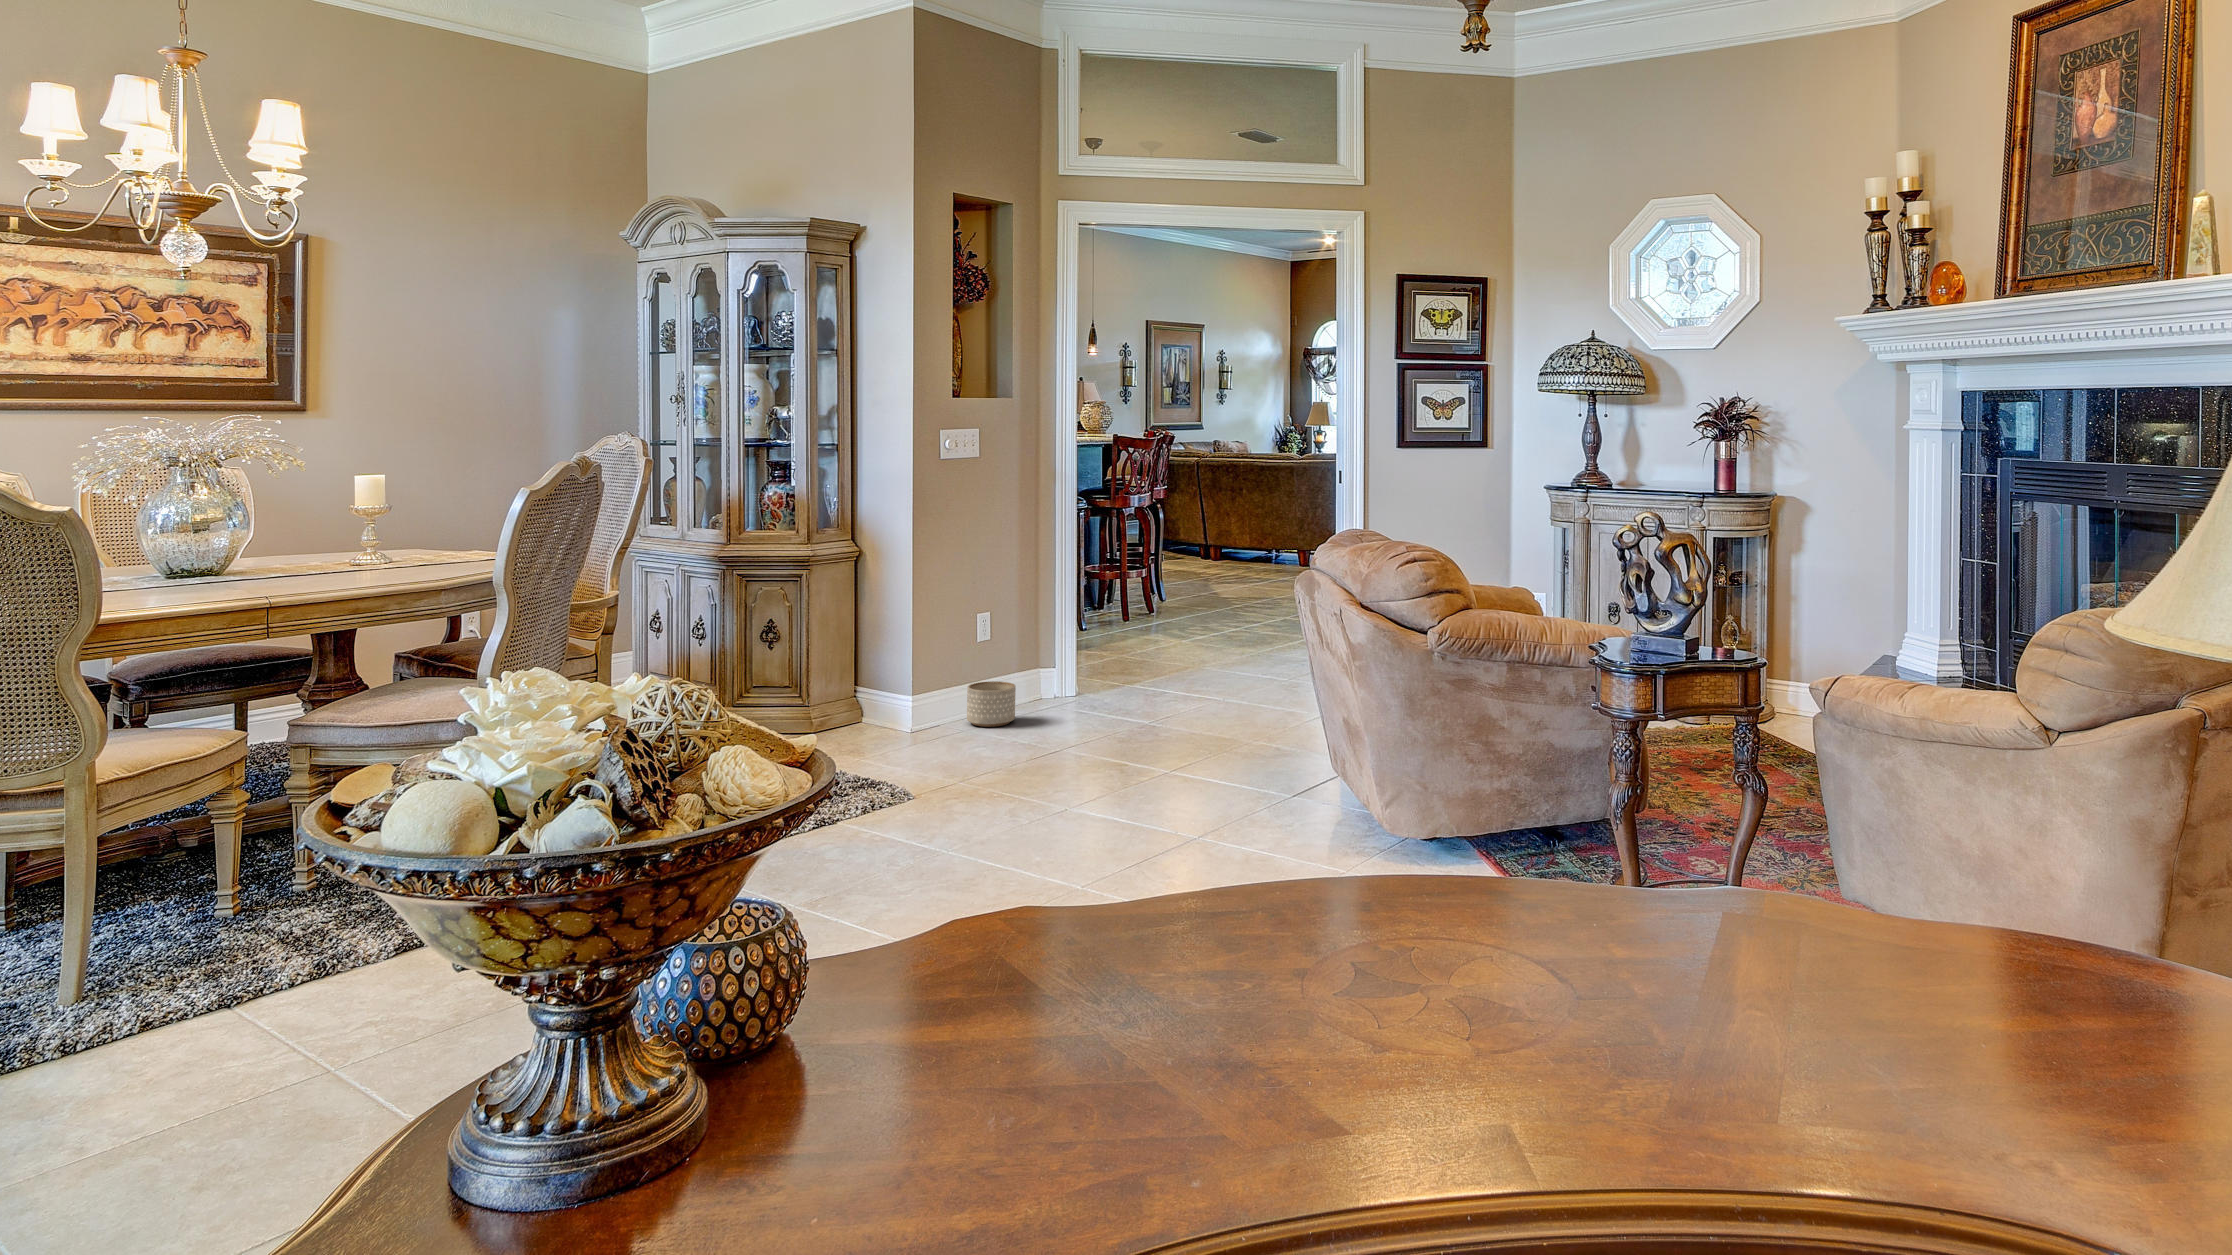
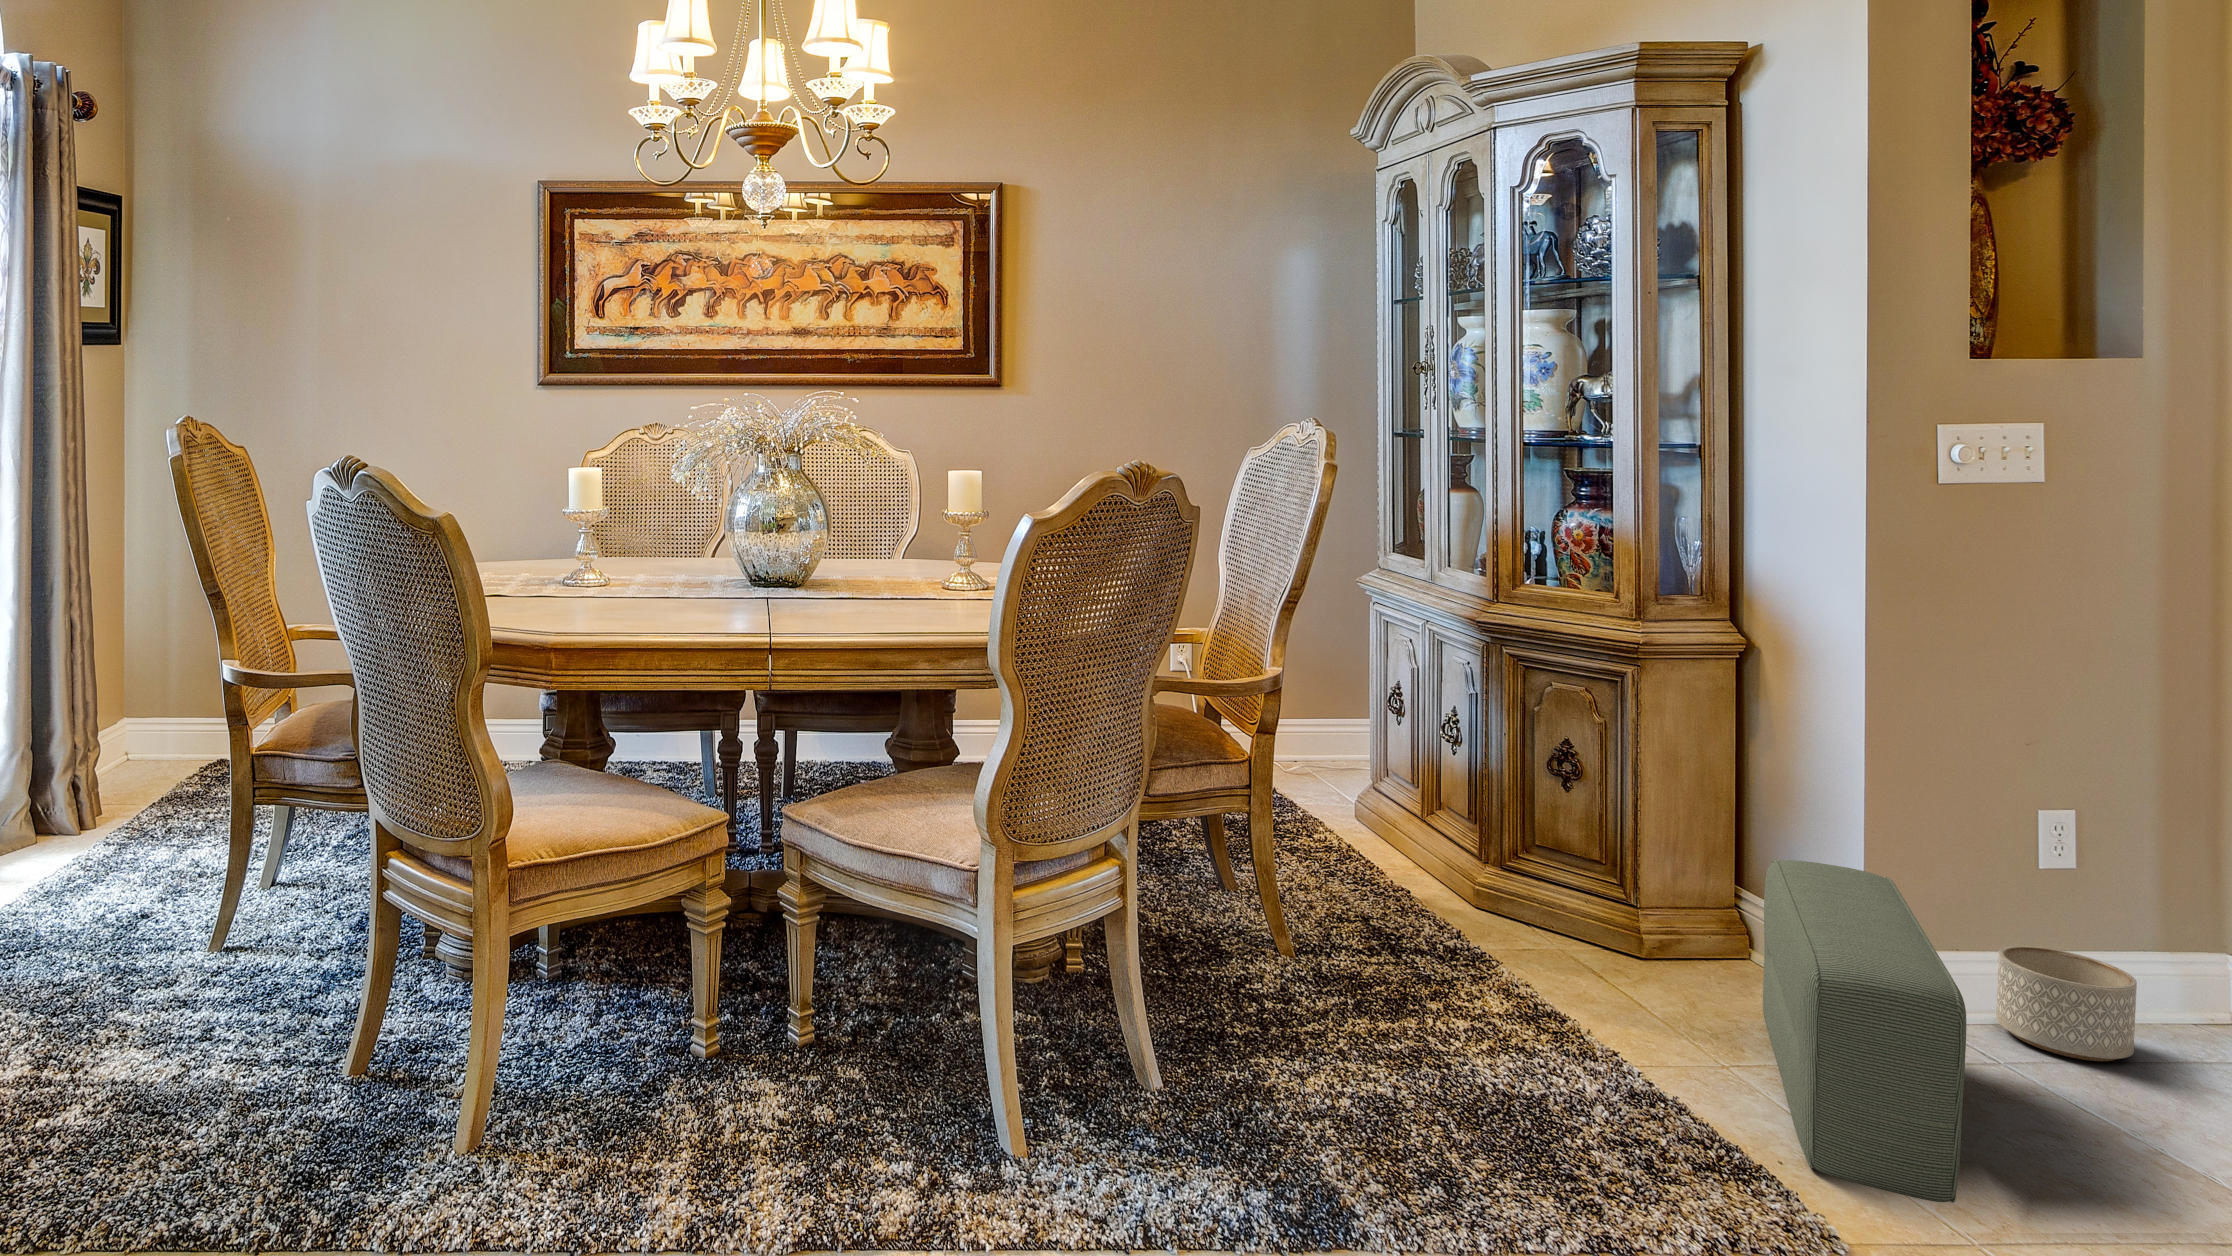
pouf: none [876,655,962,785] -> present [1763,860,1966,1203]

